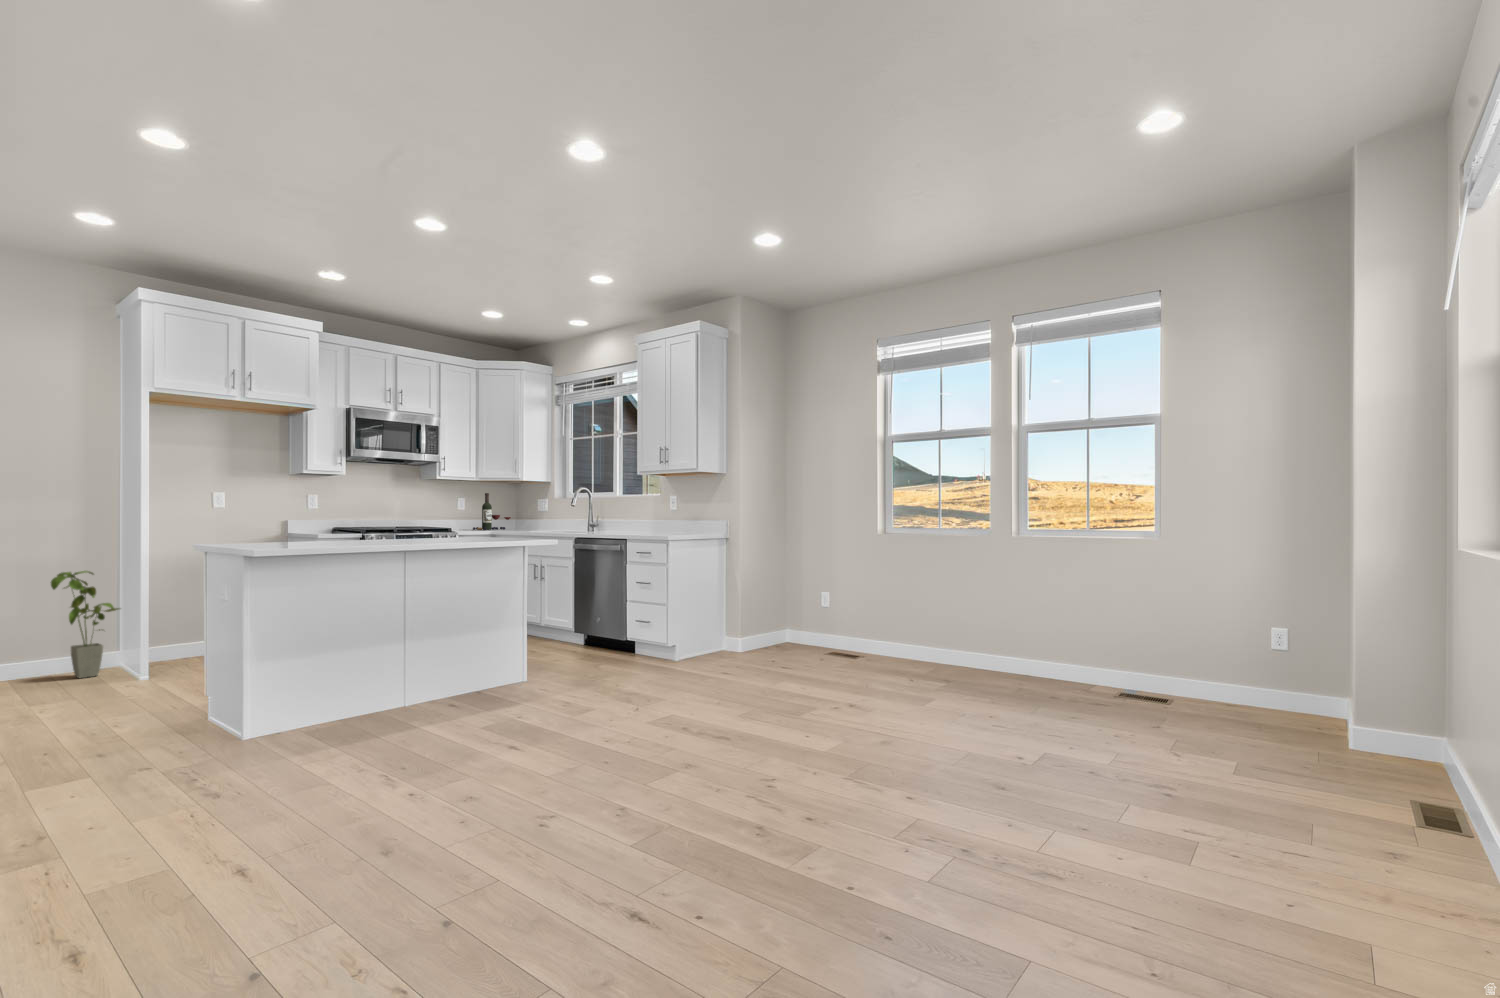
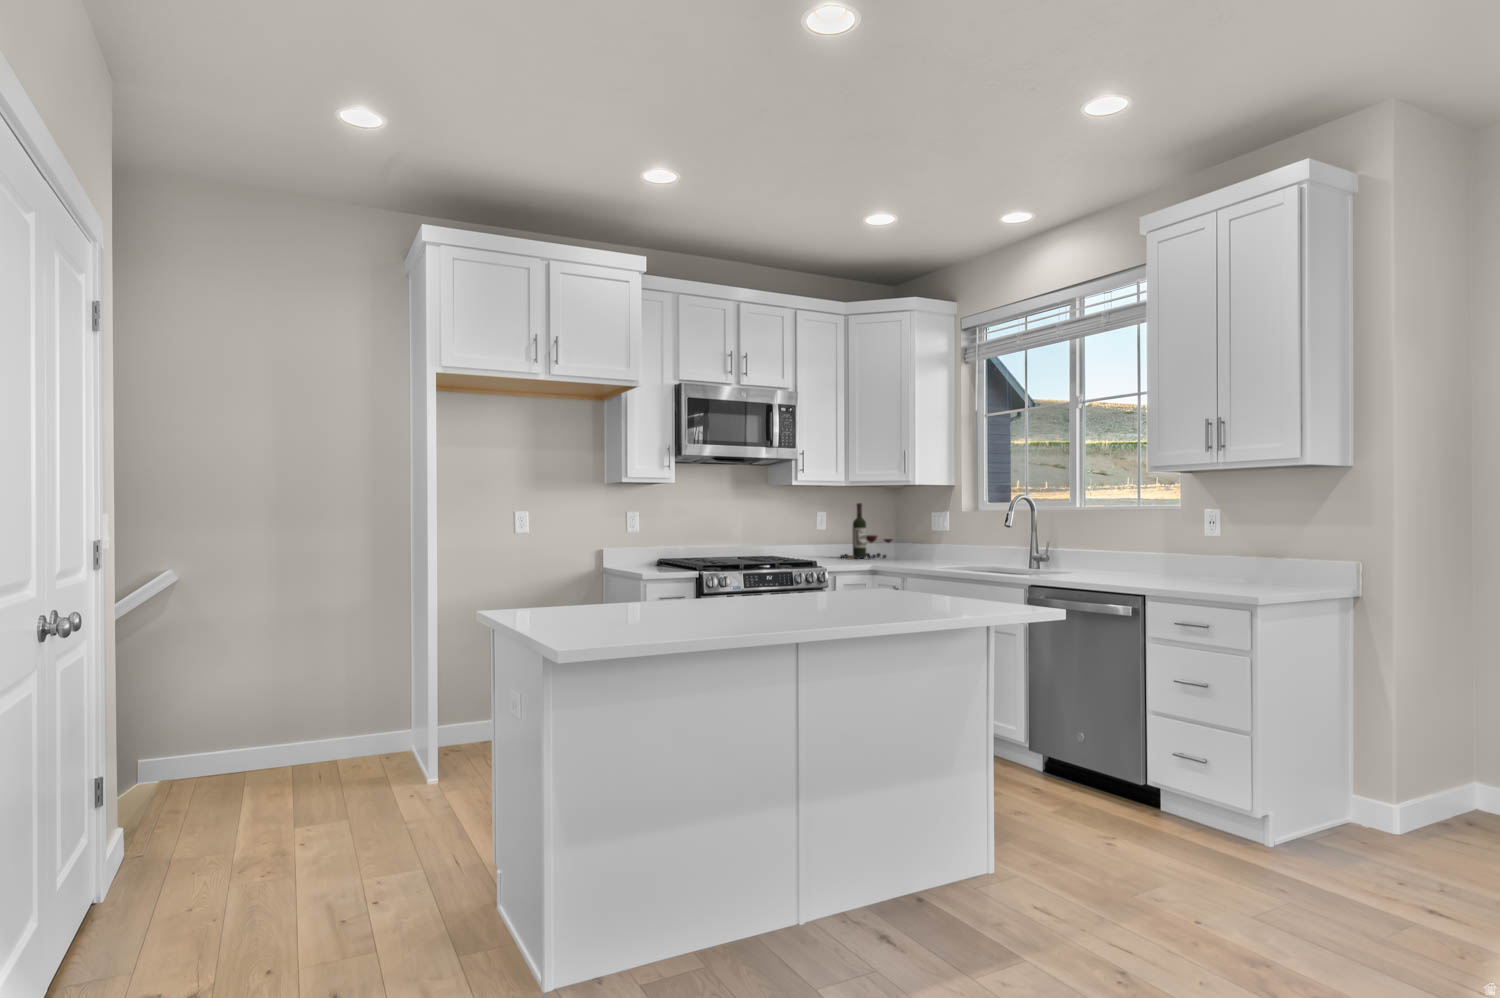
house plant: present [51,571,120,678] -> none [326,624,407,773]

